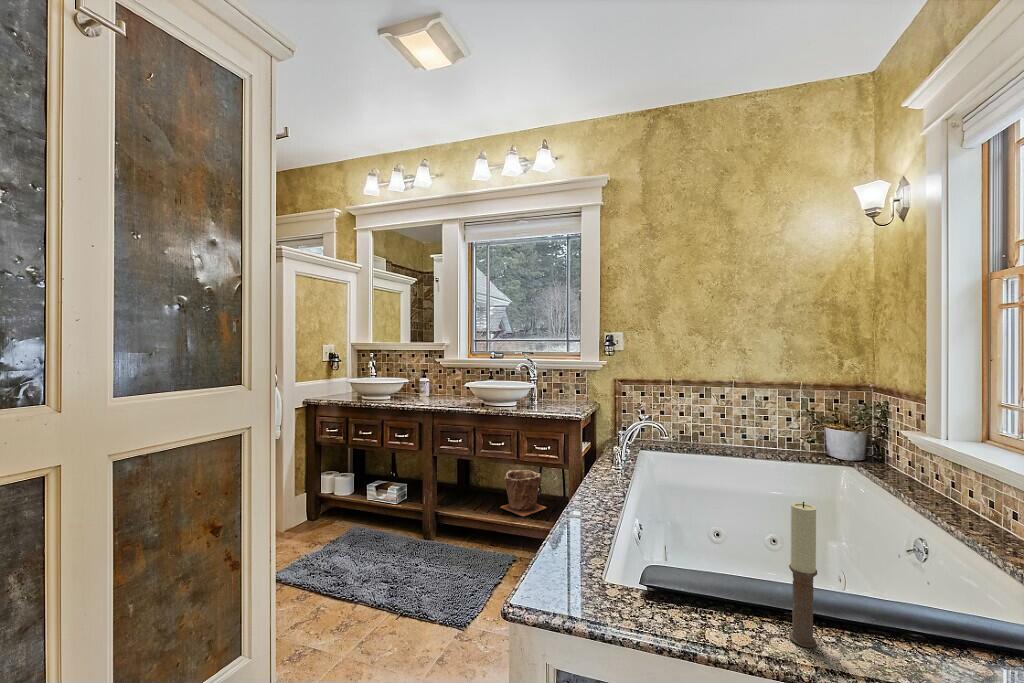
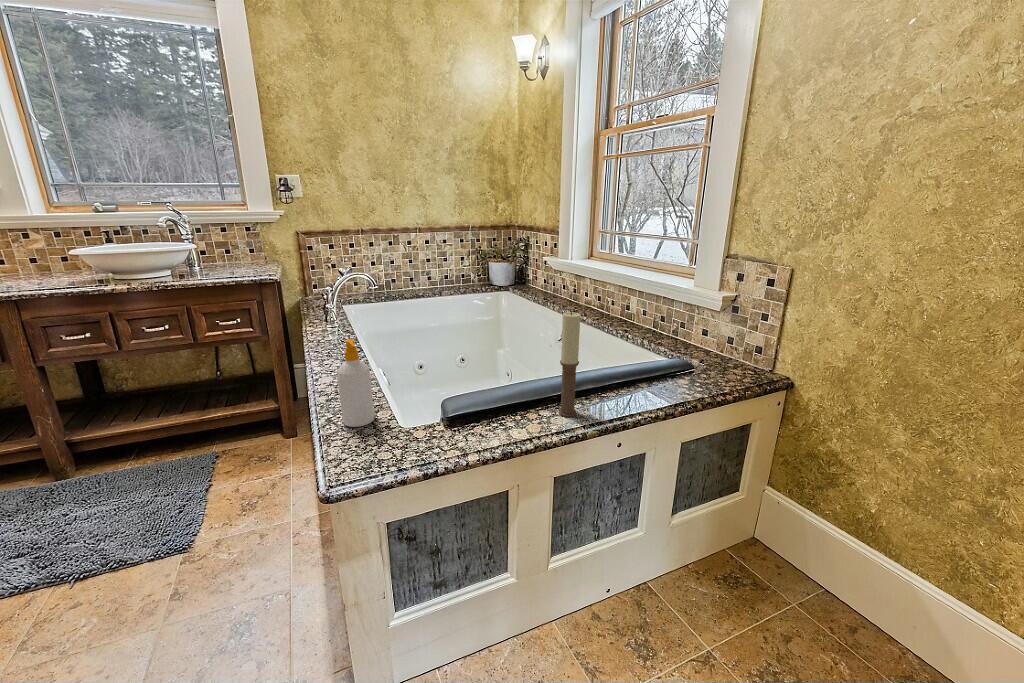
plant pot: present [500,470,546,516] -> none [172,353,240,406]
soap bottle: none [561,480,590,566] -> present [337,339,374,427]

